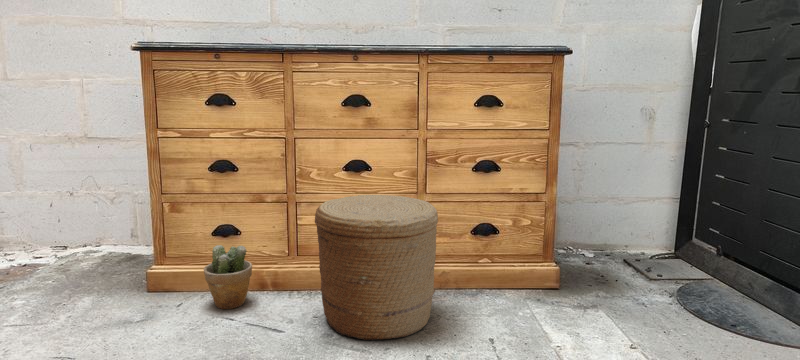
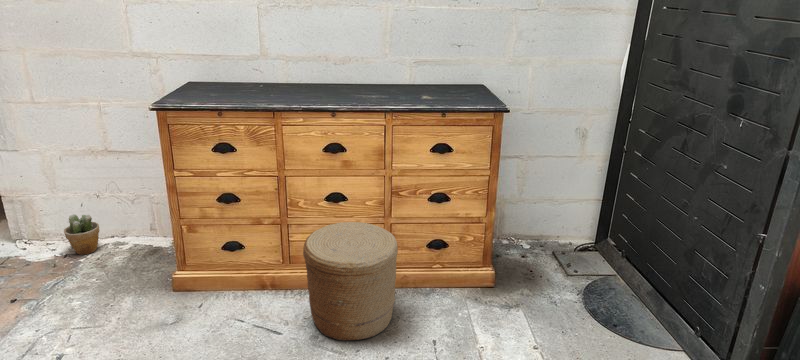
potted plant: present [204,245,252,309] -> present [64,214,100,255]

